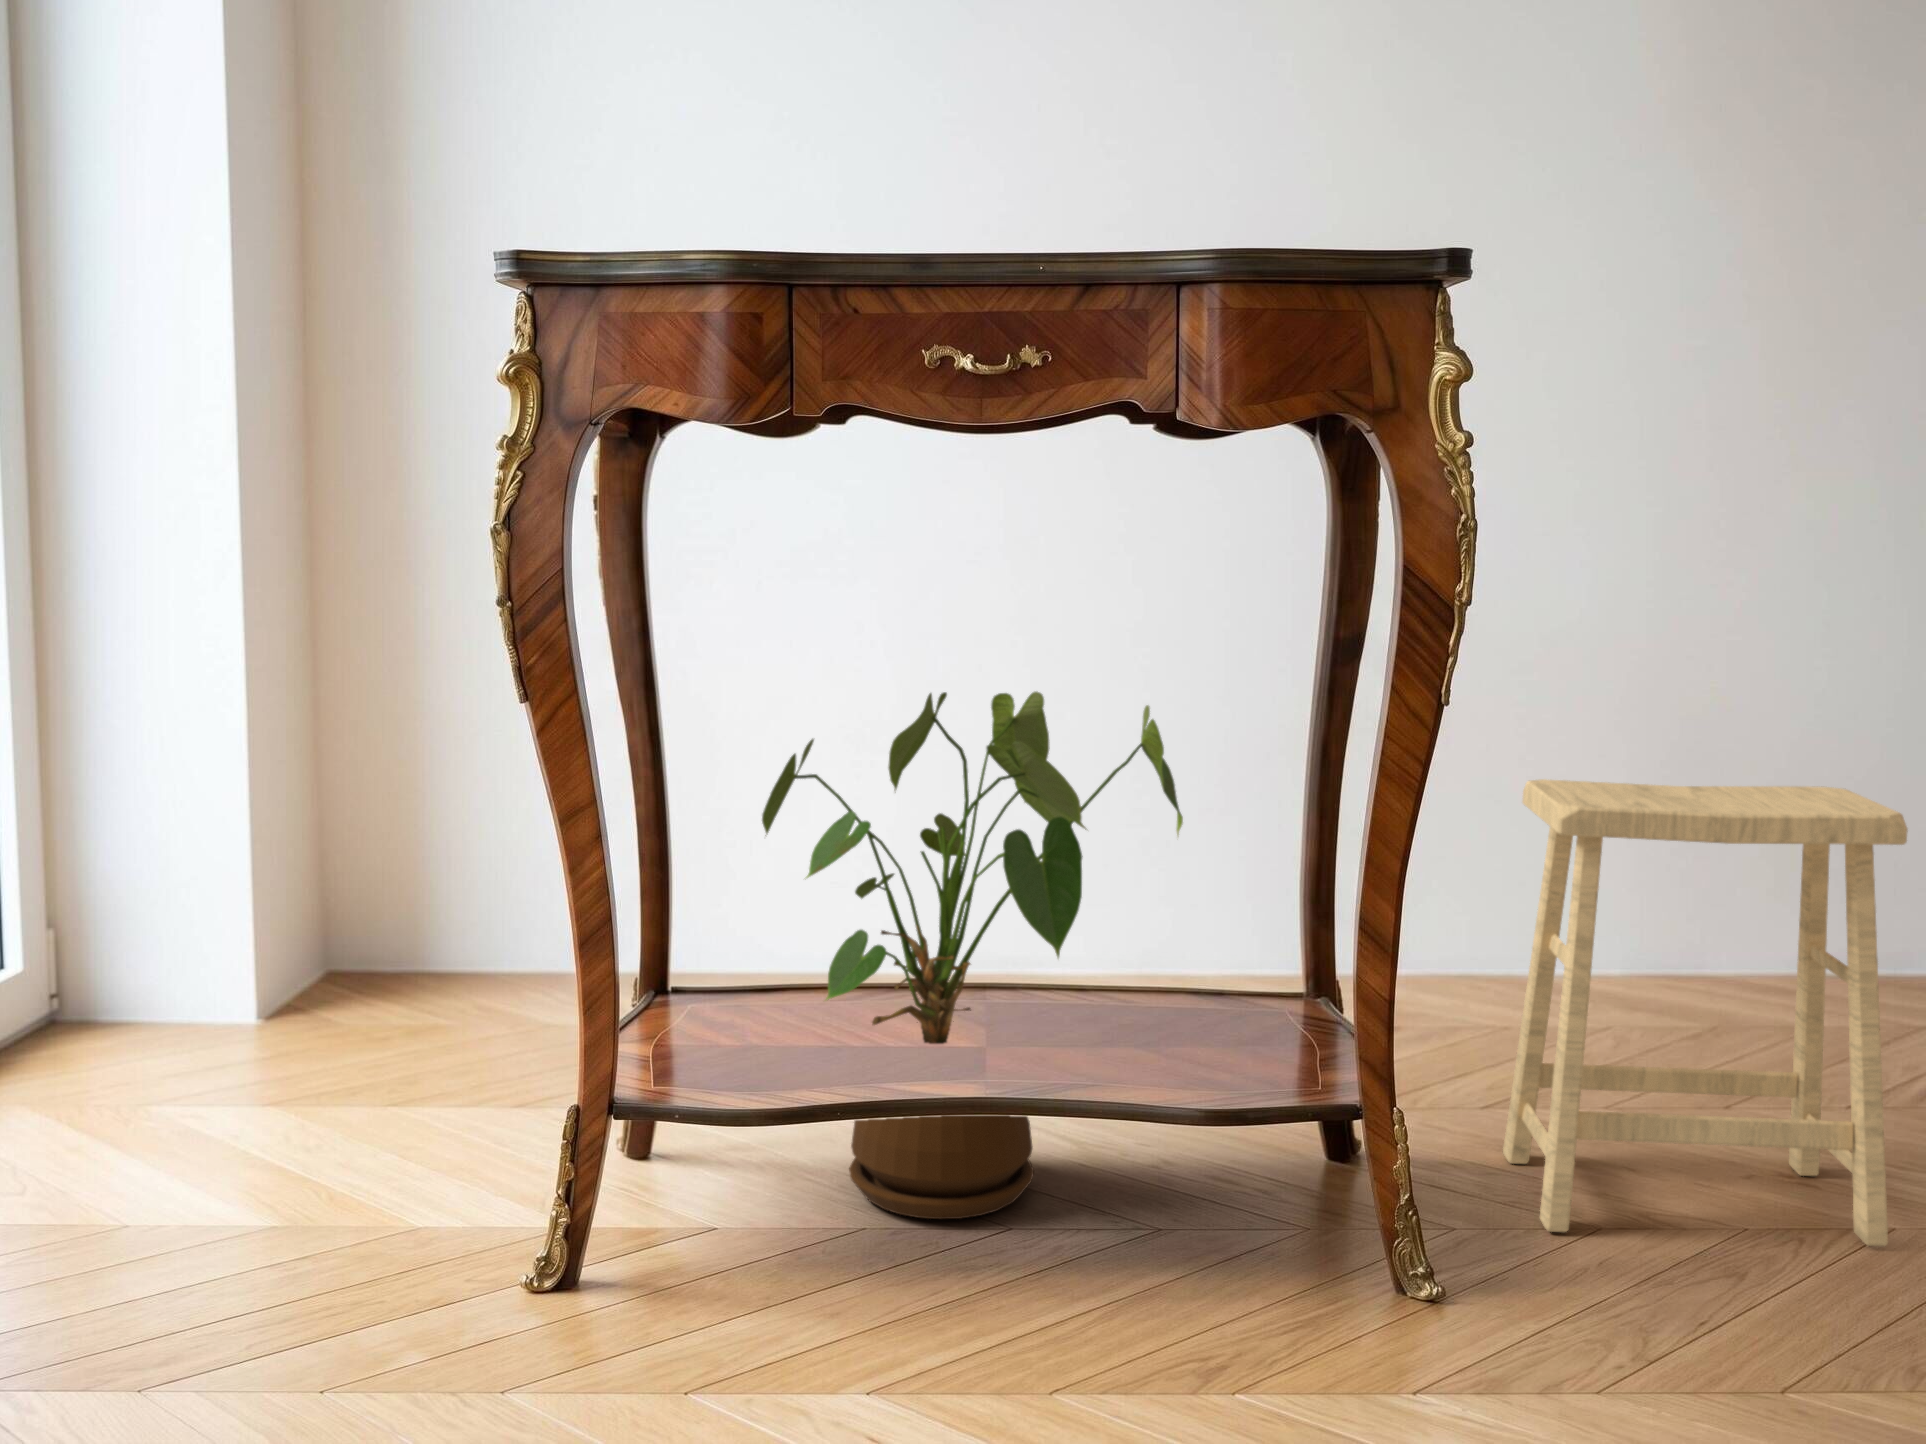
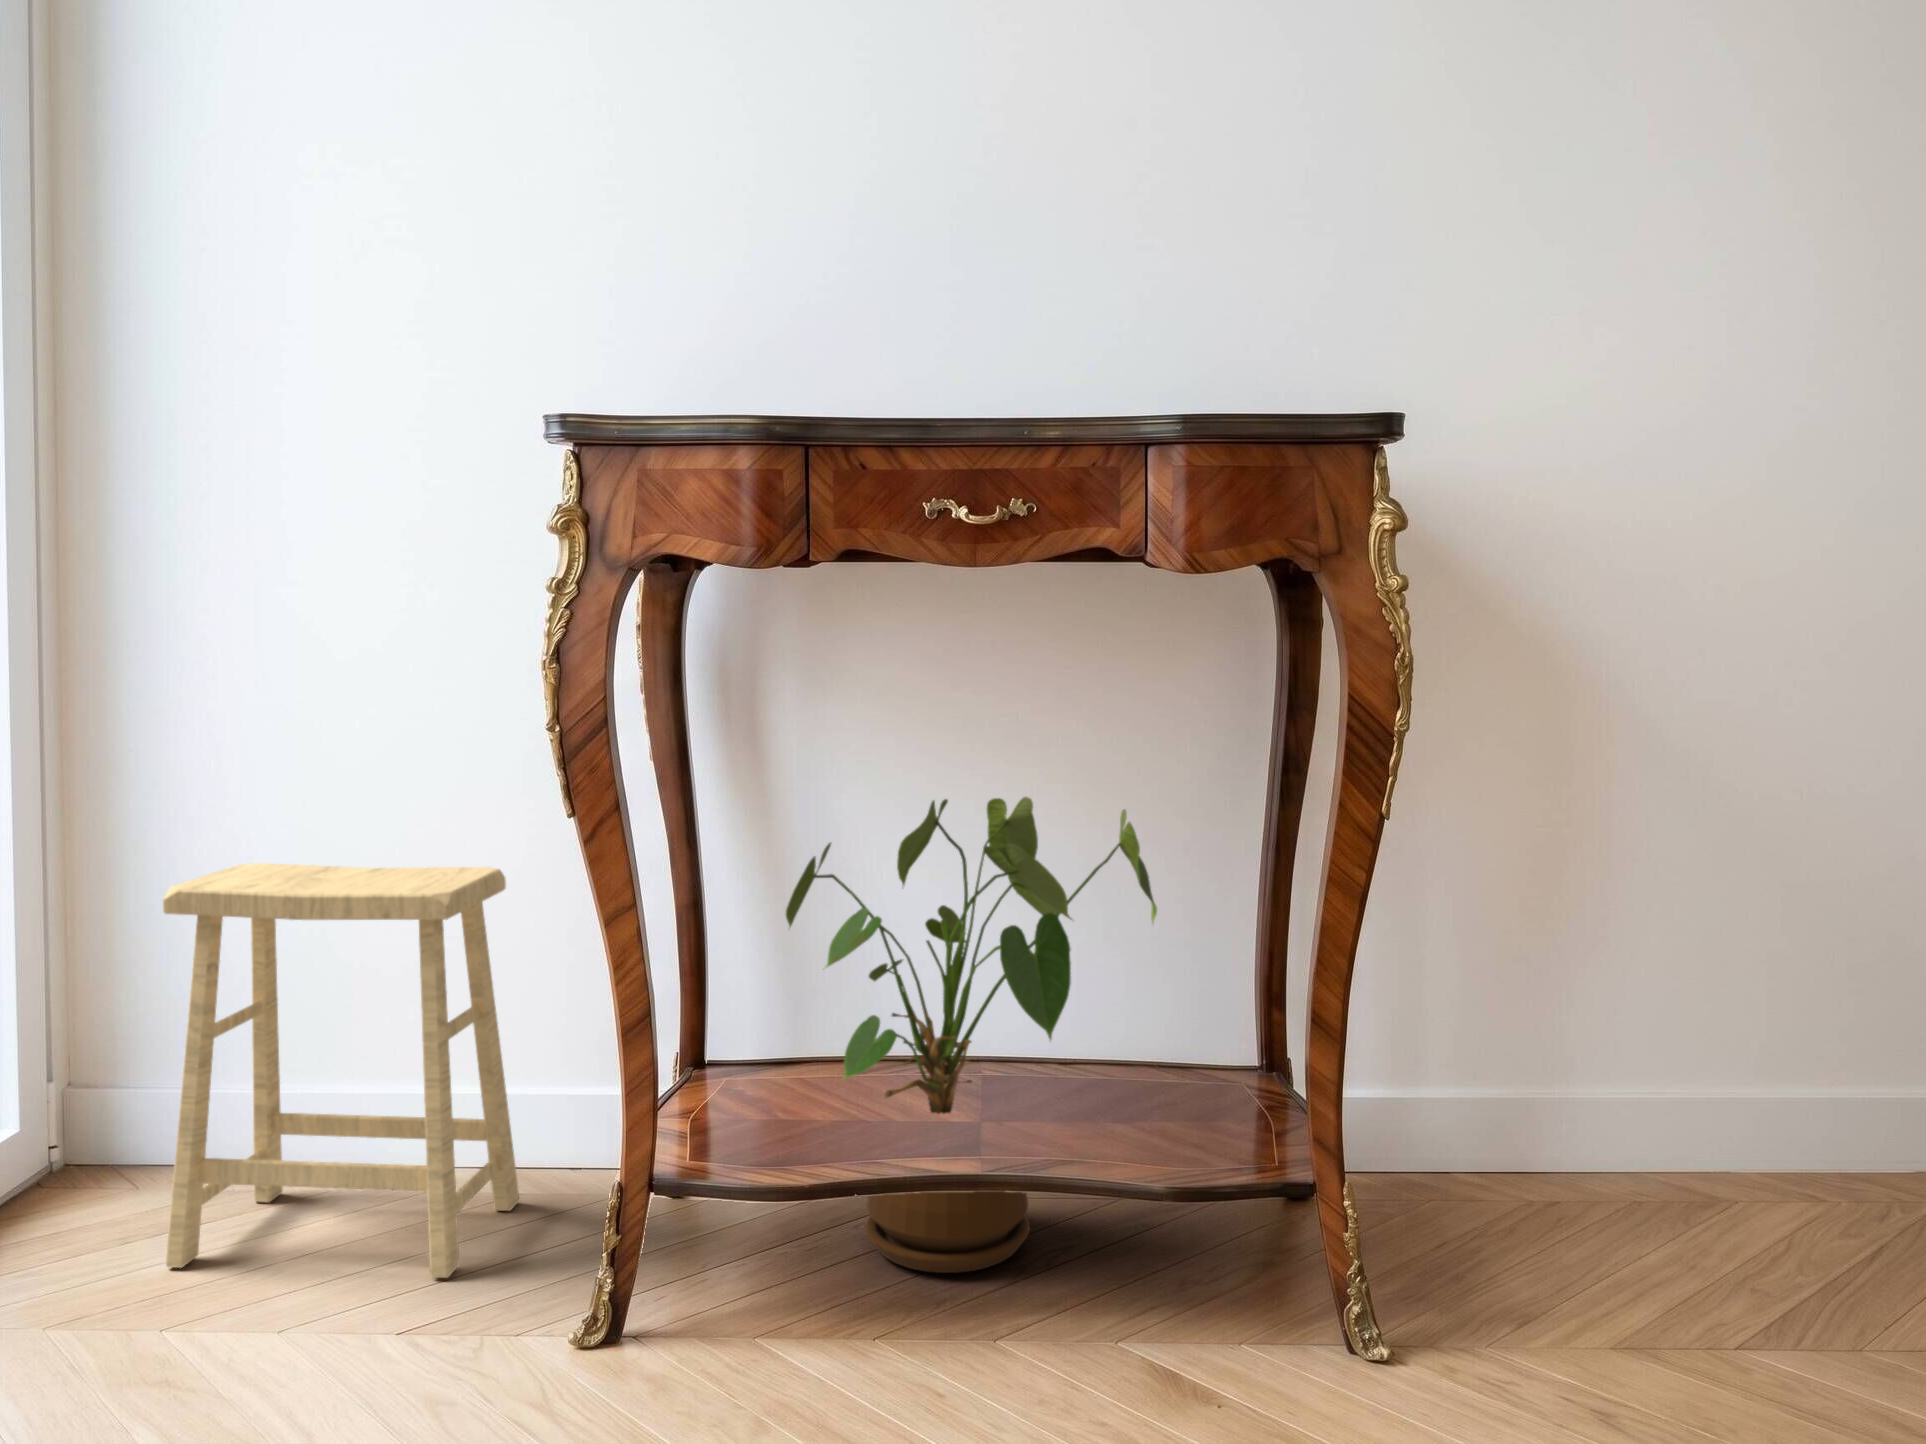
footstool: present [1503,779,1908,1246] -> present [163,863,520,1278]

